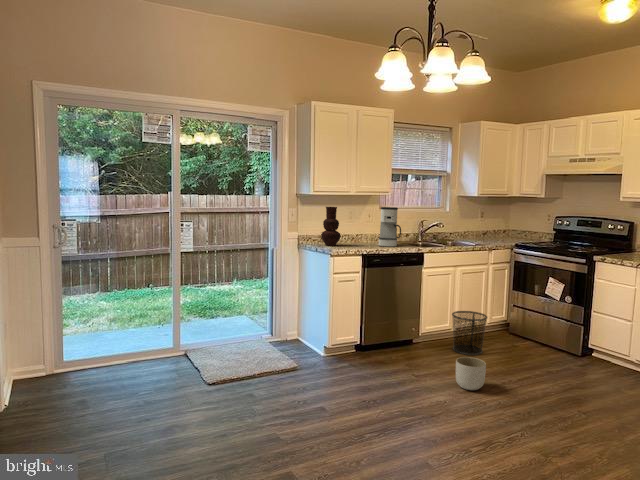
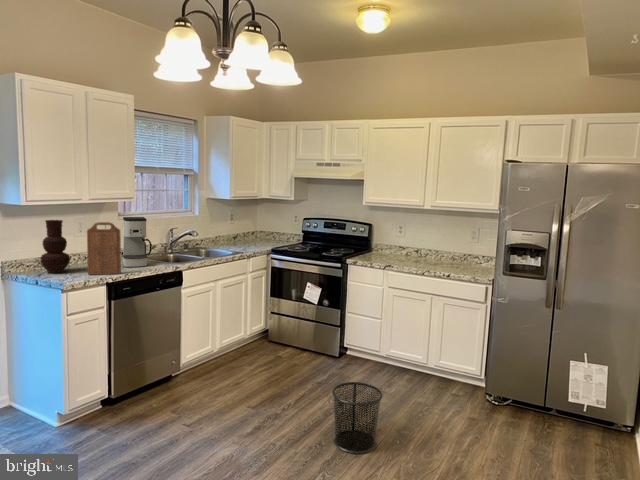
cutting board: none [351,208,375,249] -> present [87,222,121,275]
waste bin: present [452,311,487,355] -> present [332,382,382,454]
planter: present [456,357,486,390] -> none [237,391,270,431]

